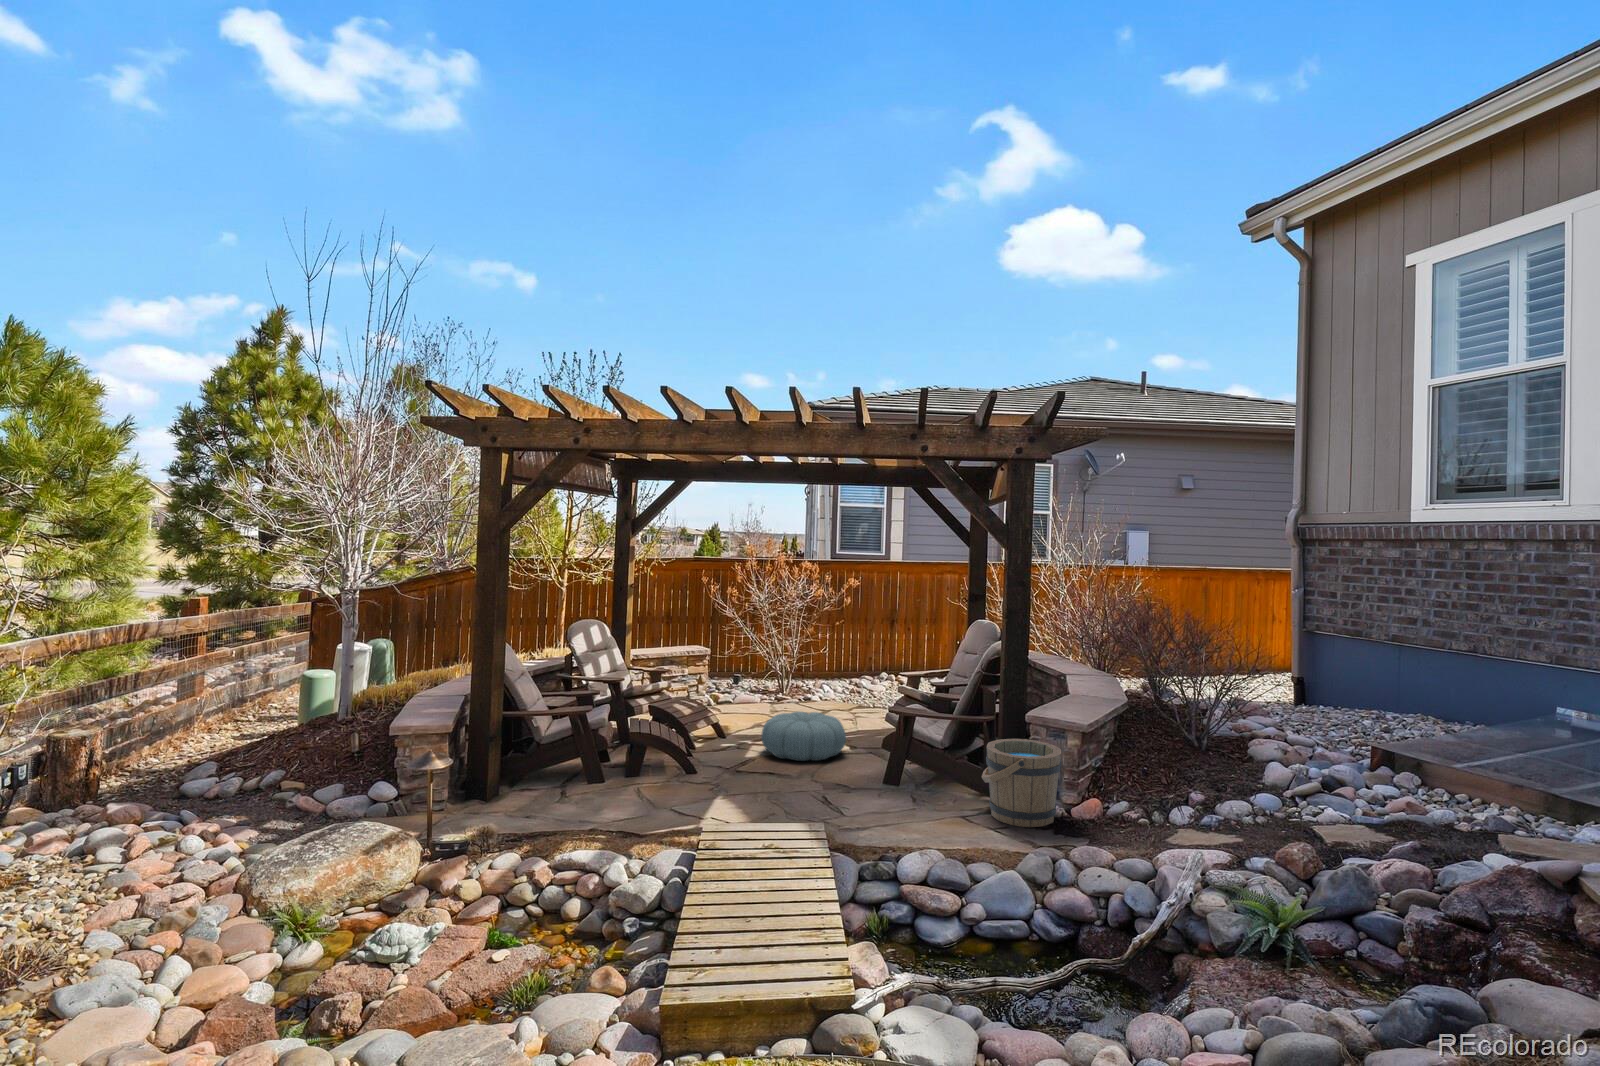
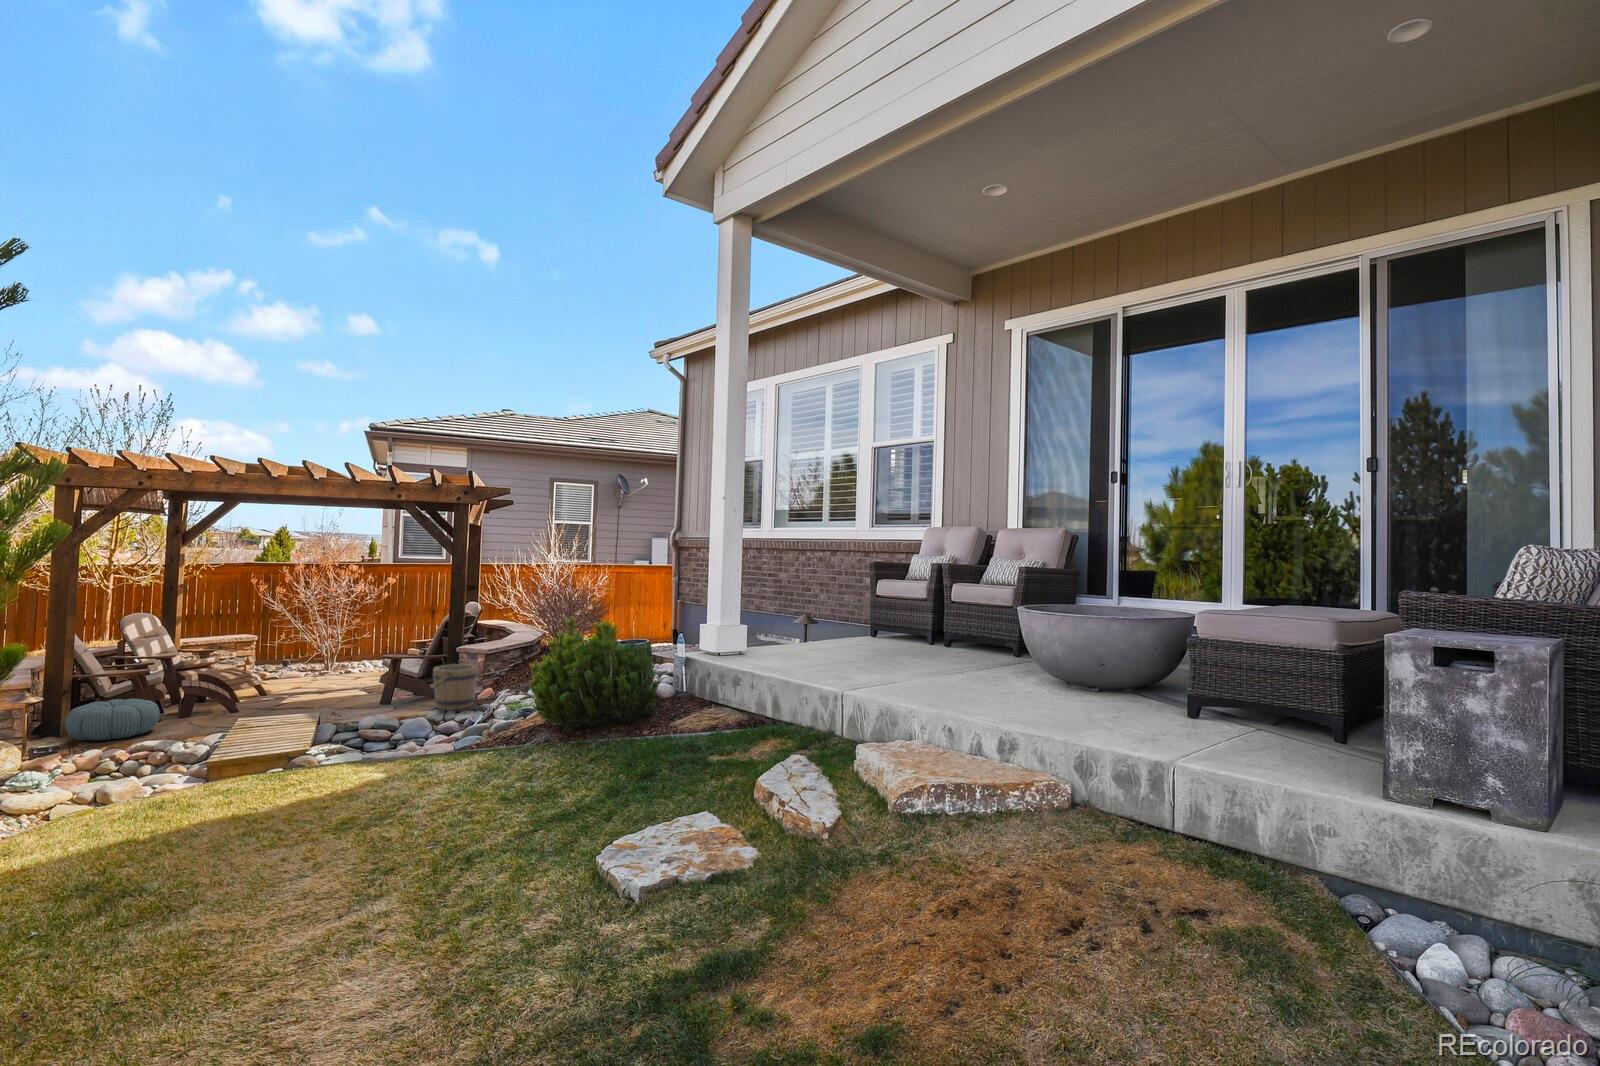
pouf: present [761,712,846,761] -> present [65,699,160,741]

